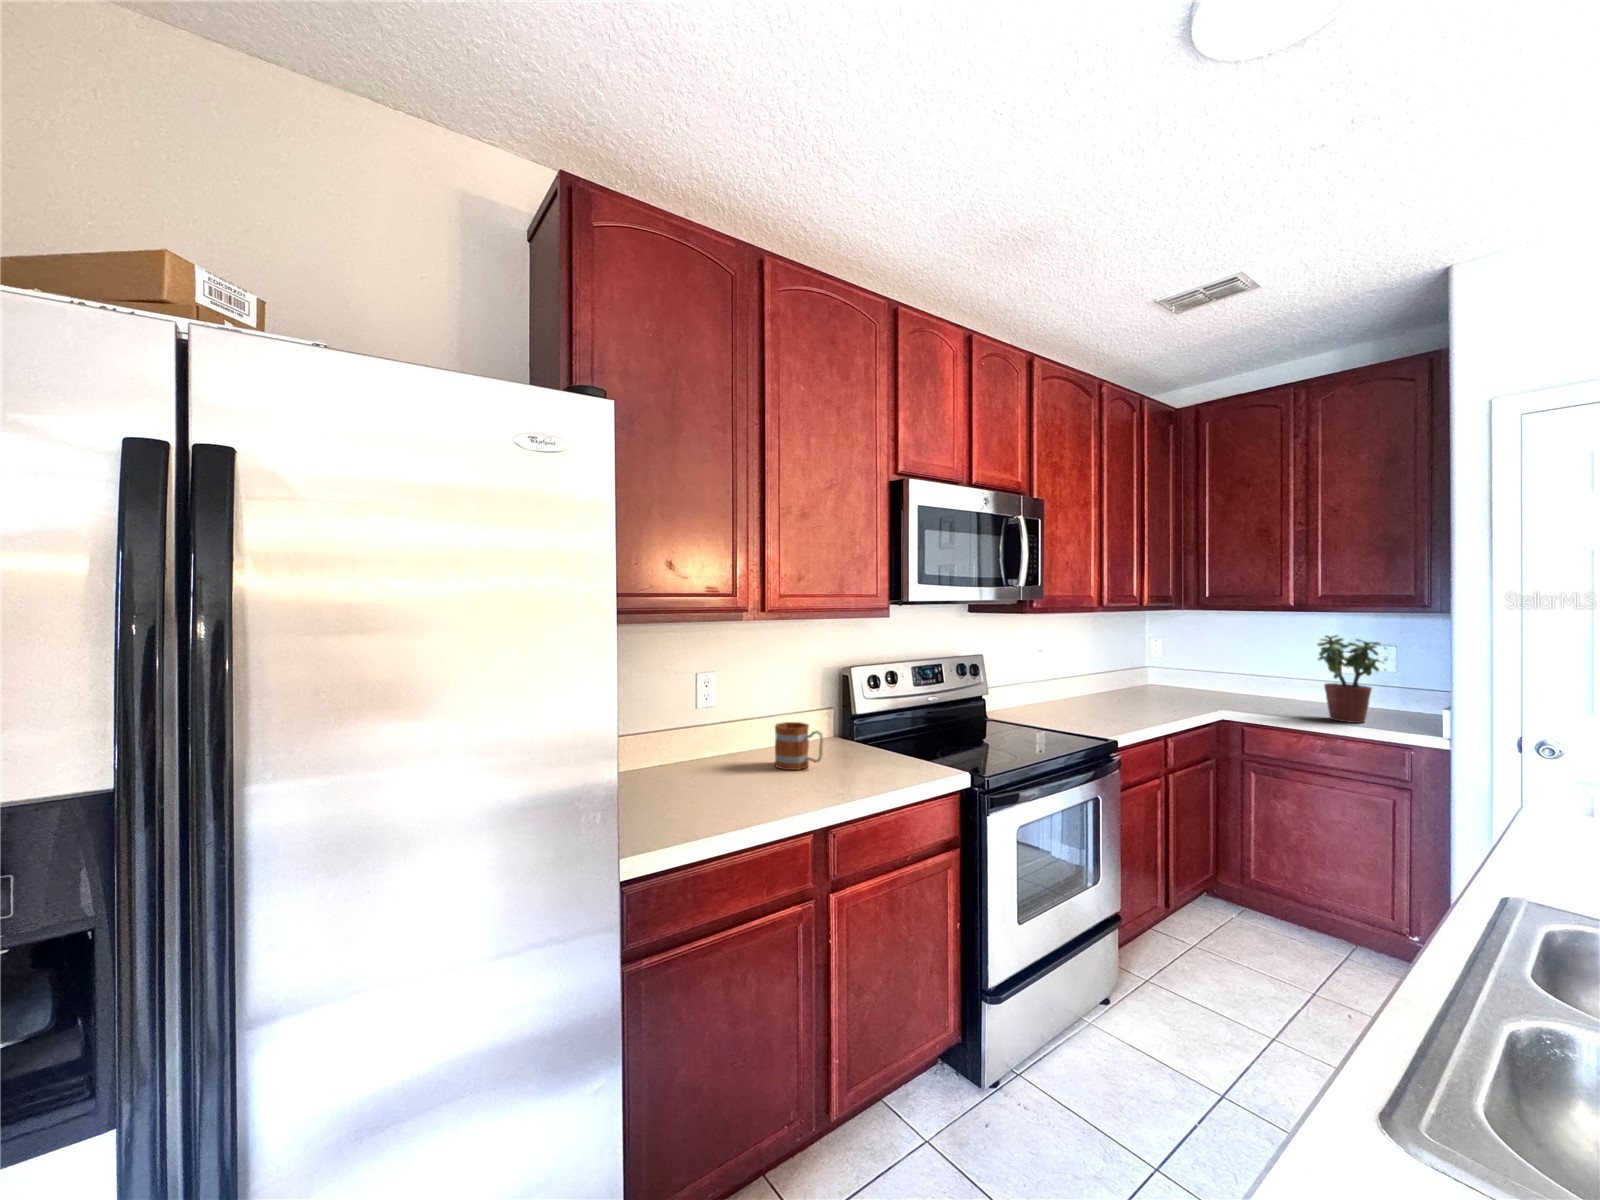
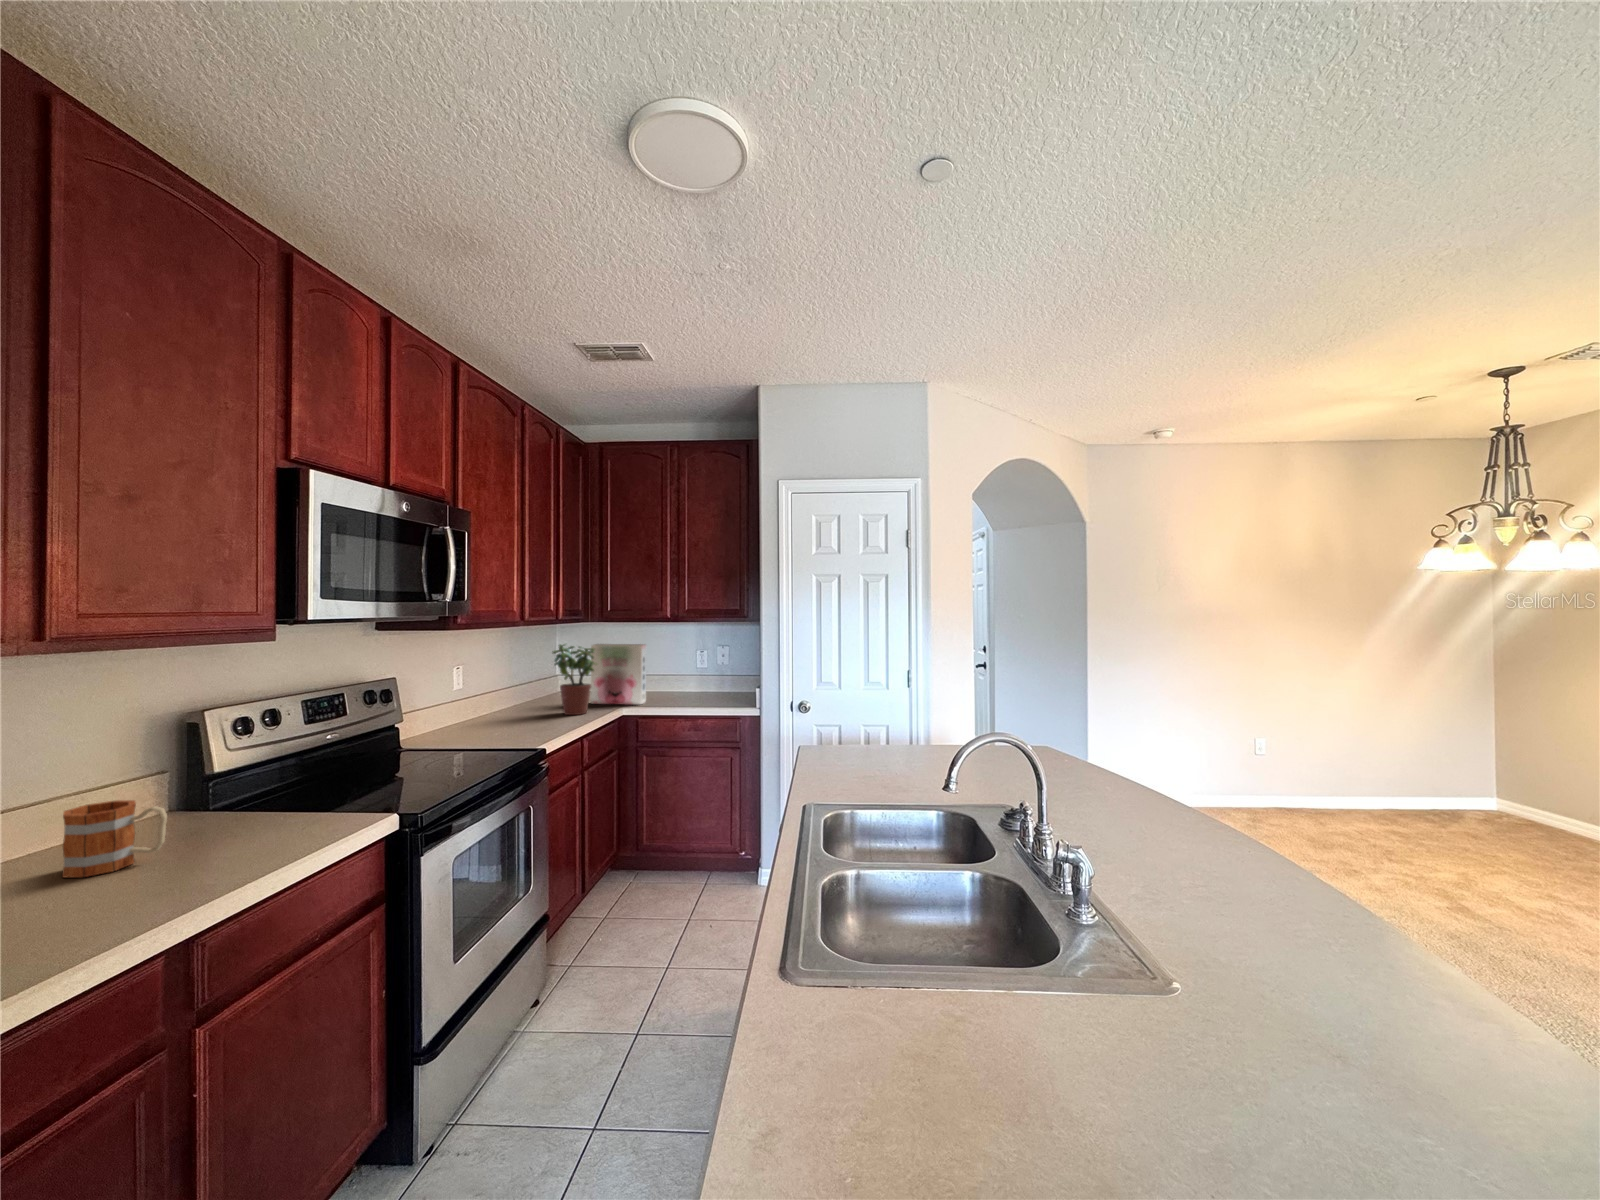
cereal box: none [1182,634,1256,708] -> present [591,644,646,705]
potted plant: present [1318,635,1380,723] -> present [553,644,597,715]

